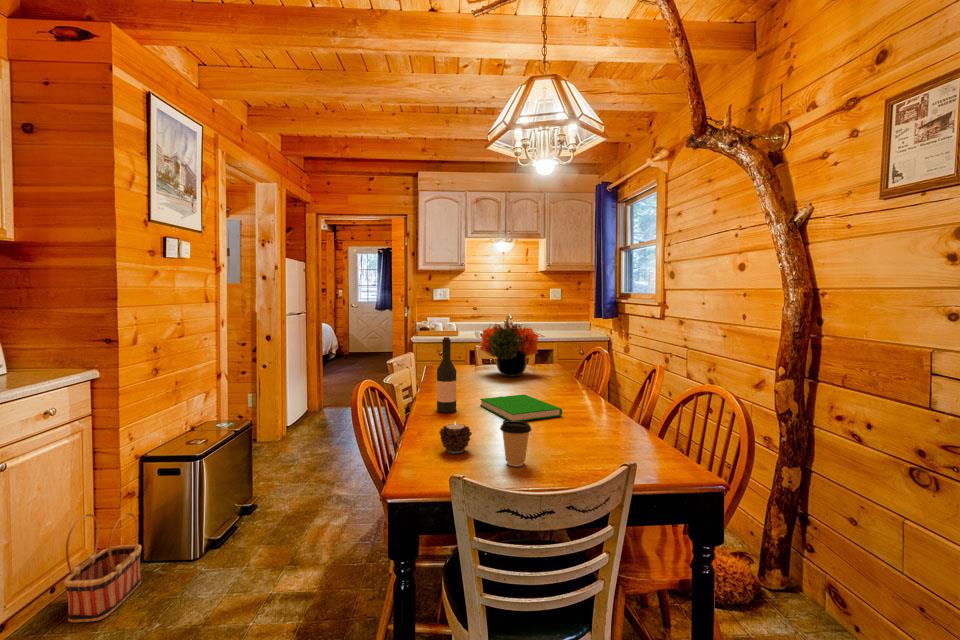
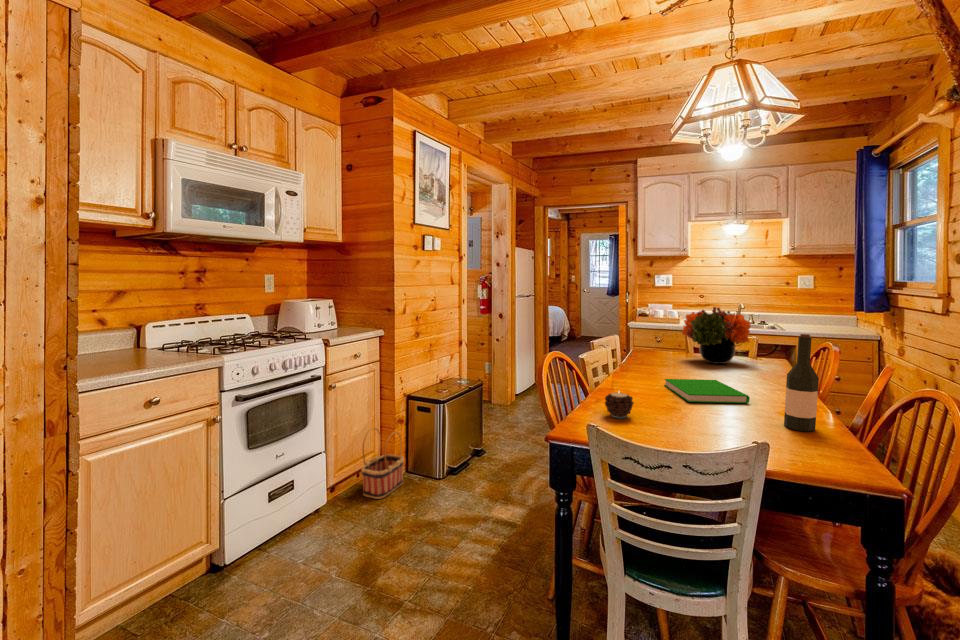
wine bottle: present [437,337,456,413] -> present [784,334,819,432]
coffee cup: present [500,420,531,466] -> none [655,393,687,436]

